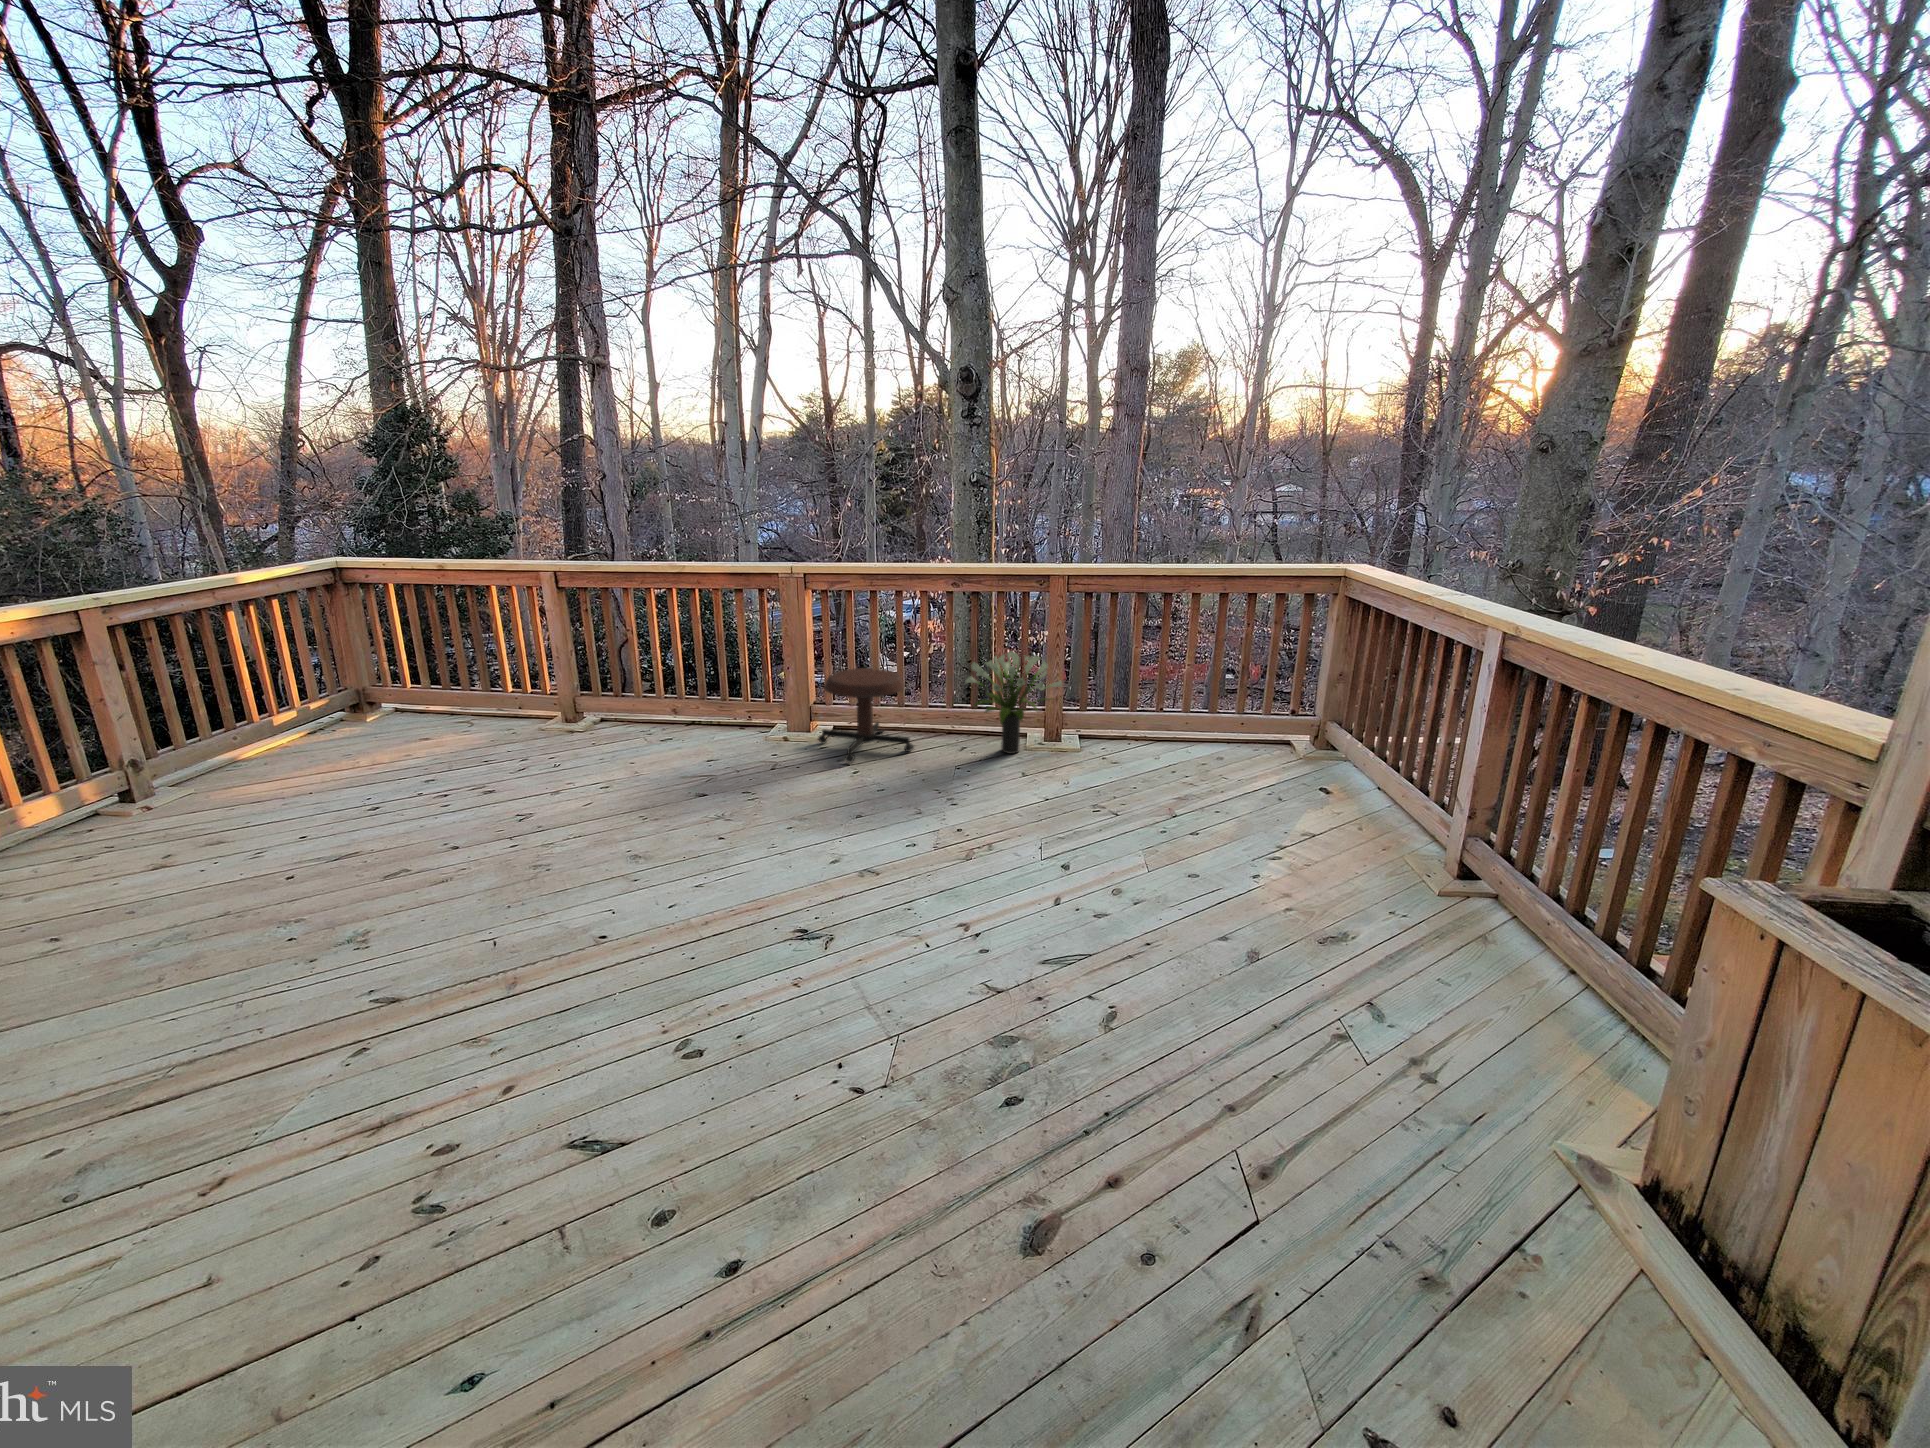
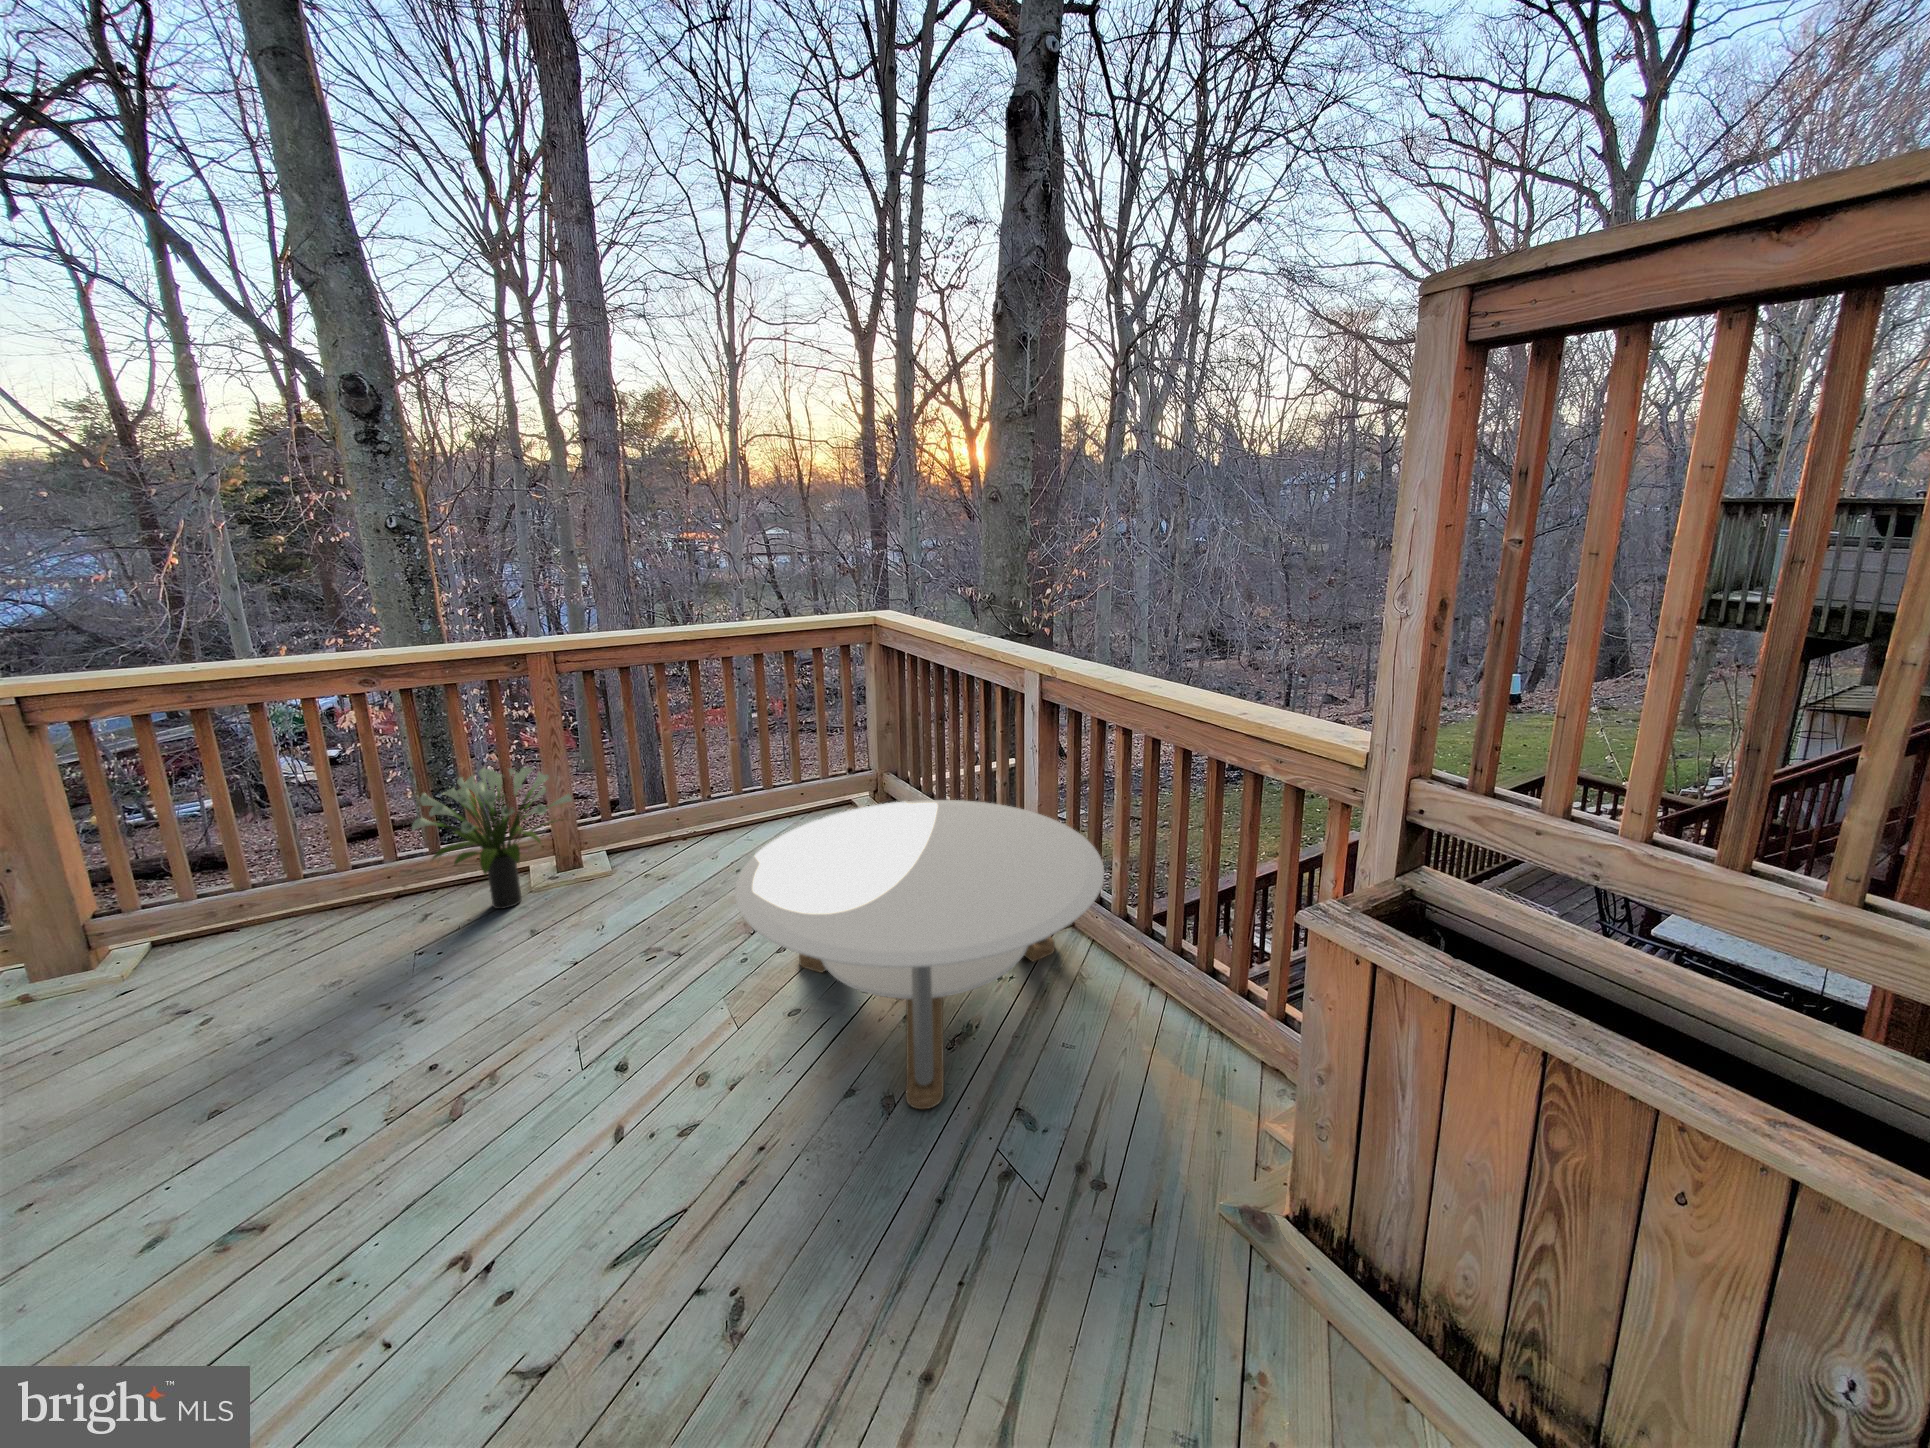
stool: present [818,668,914,763] -> none [103,836,332,1014]
round table: none [1161,733,1529,972] -> present [735,800,1104,1109]

